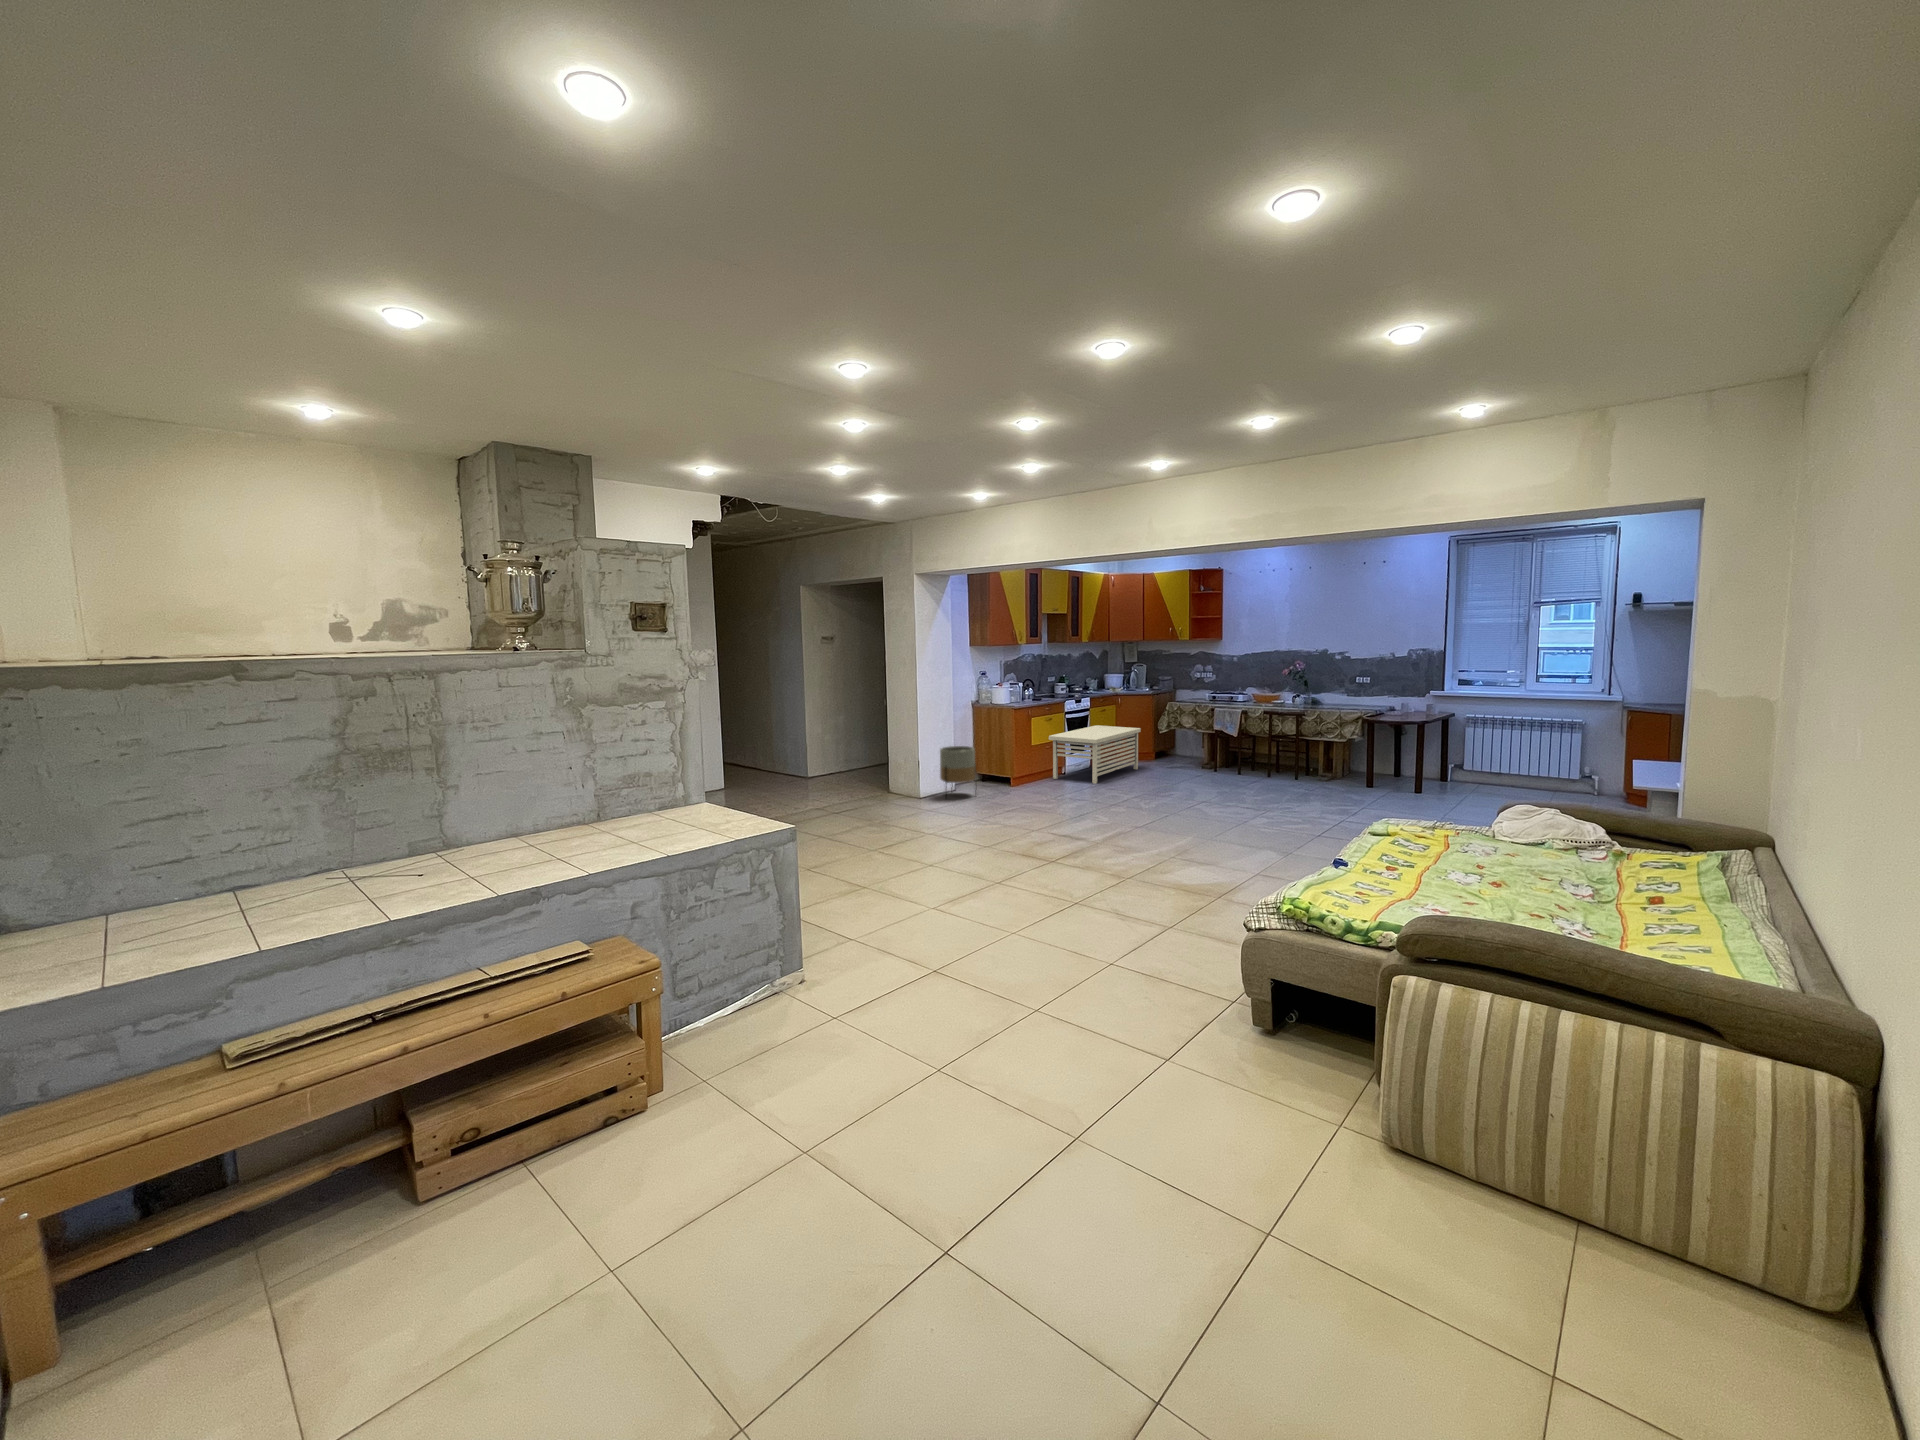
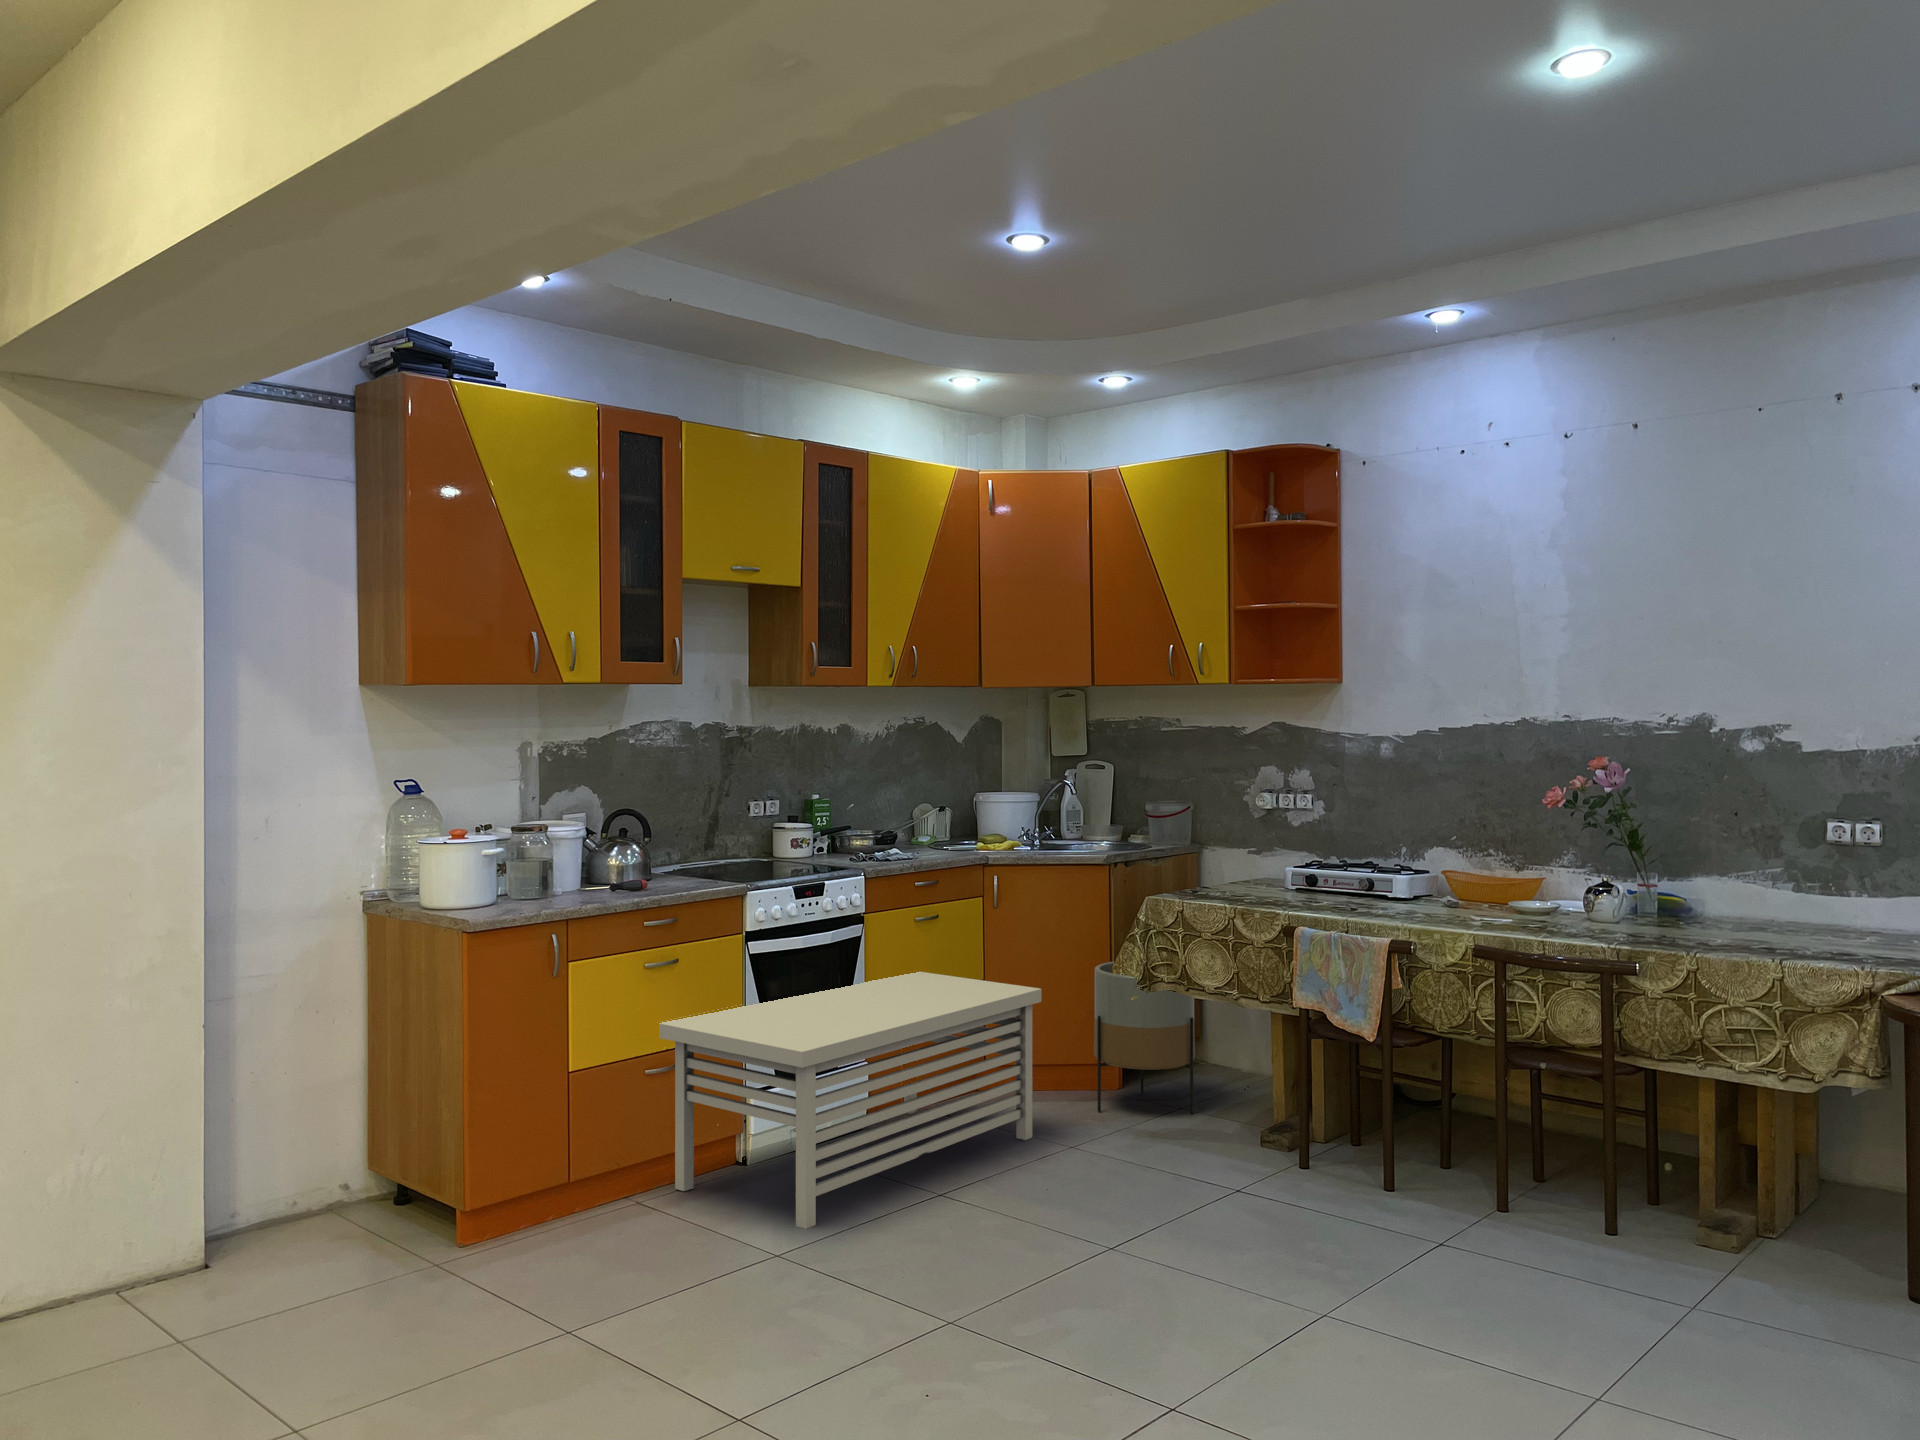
planter: present [940,746,976,796] -> present [1094,962,1195,1114]

